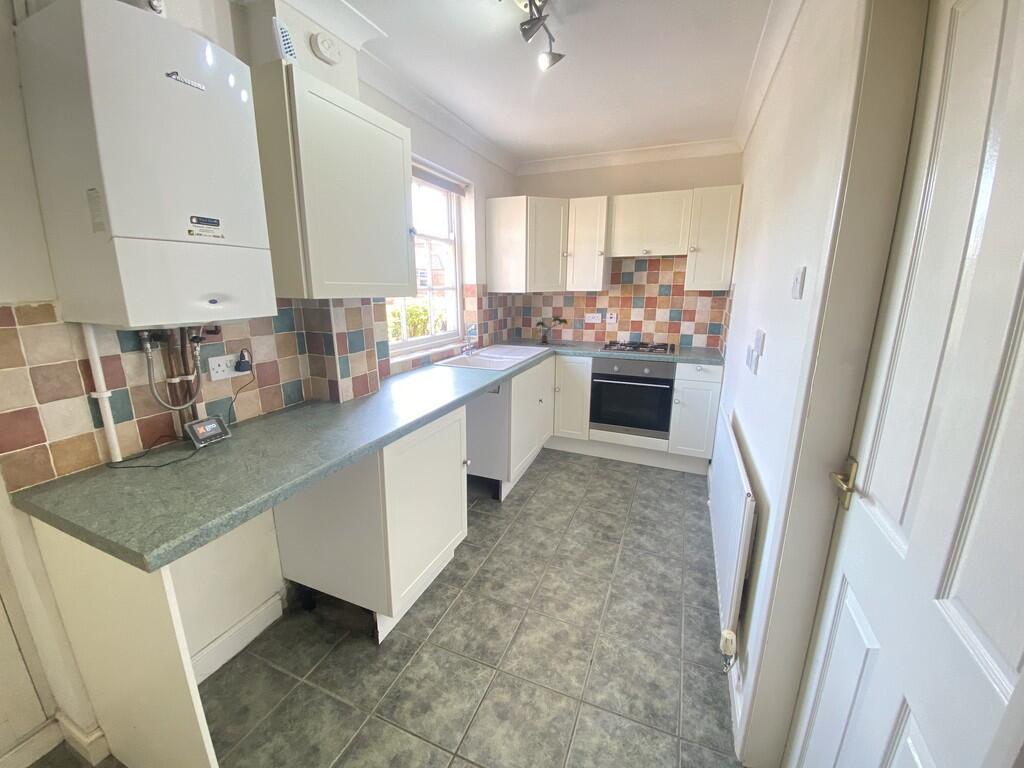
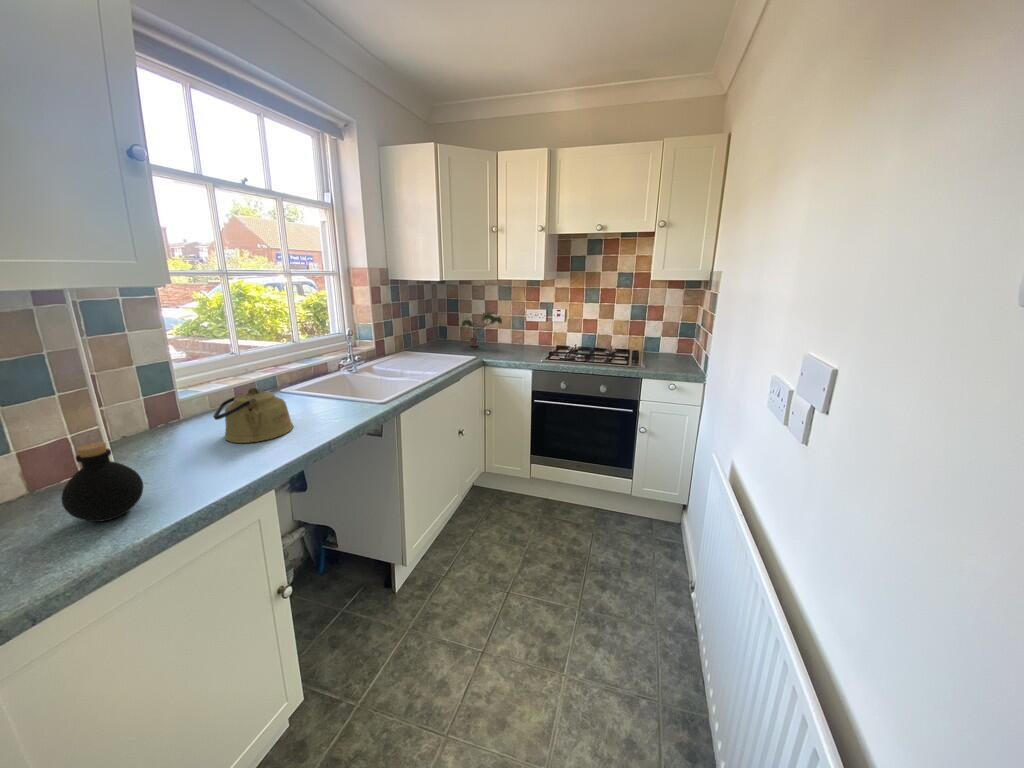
kettle: none [423,354,461,384] -> present [213,388,294,443]
bottle: none [397,368,424,405] -> present [62,442,143,522]

